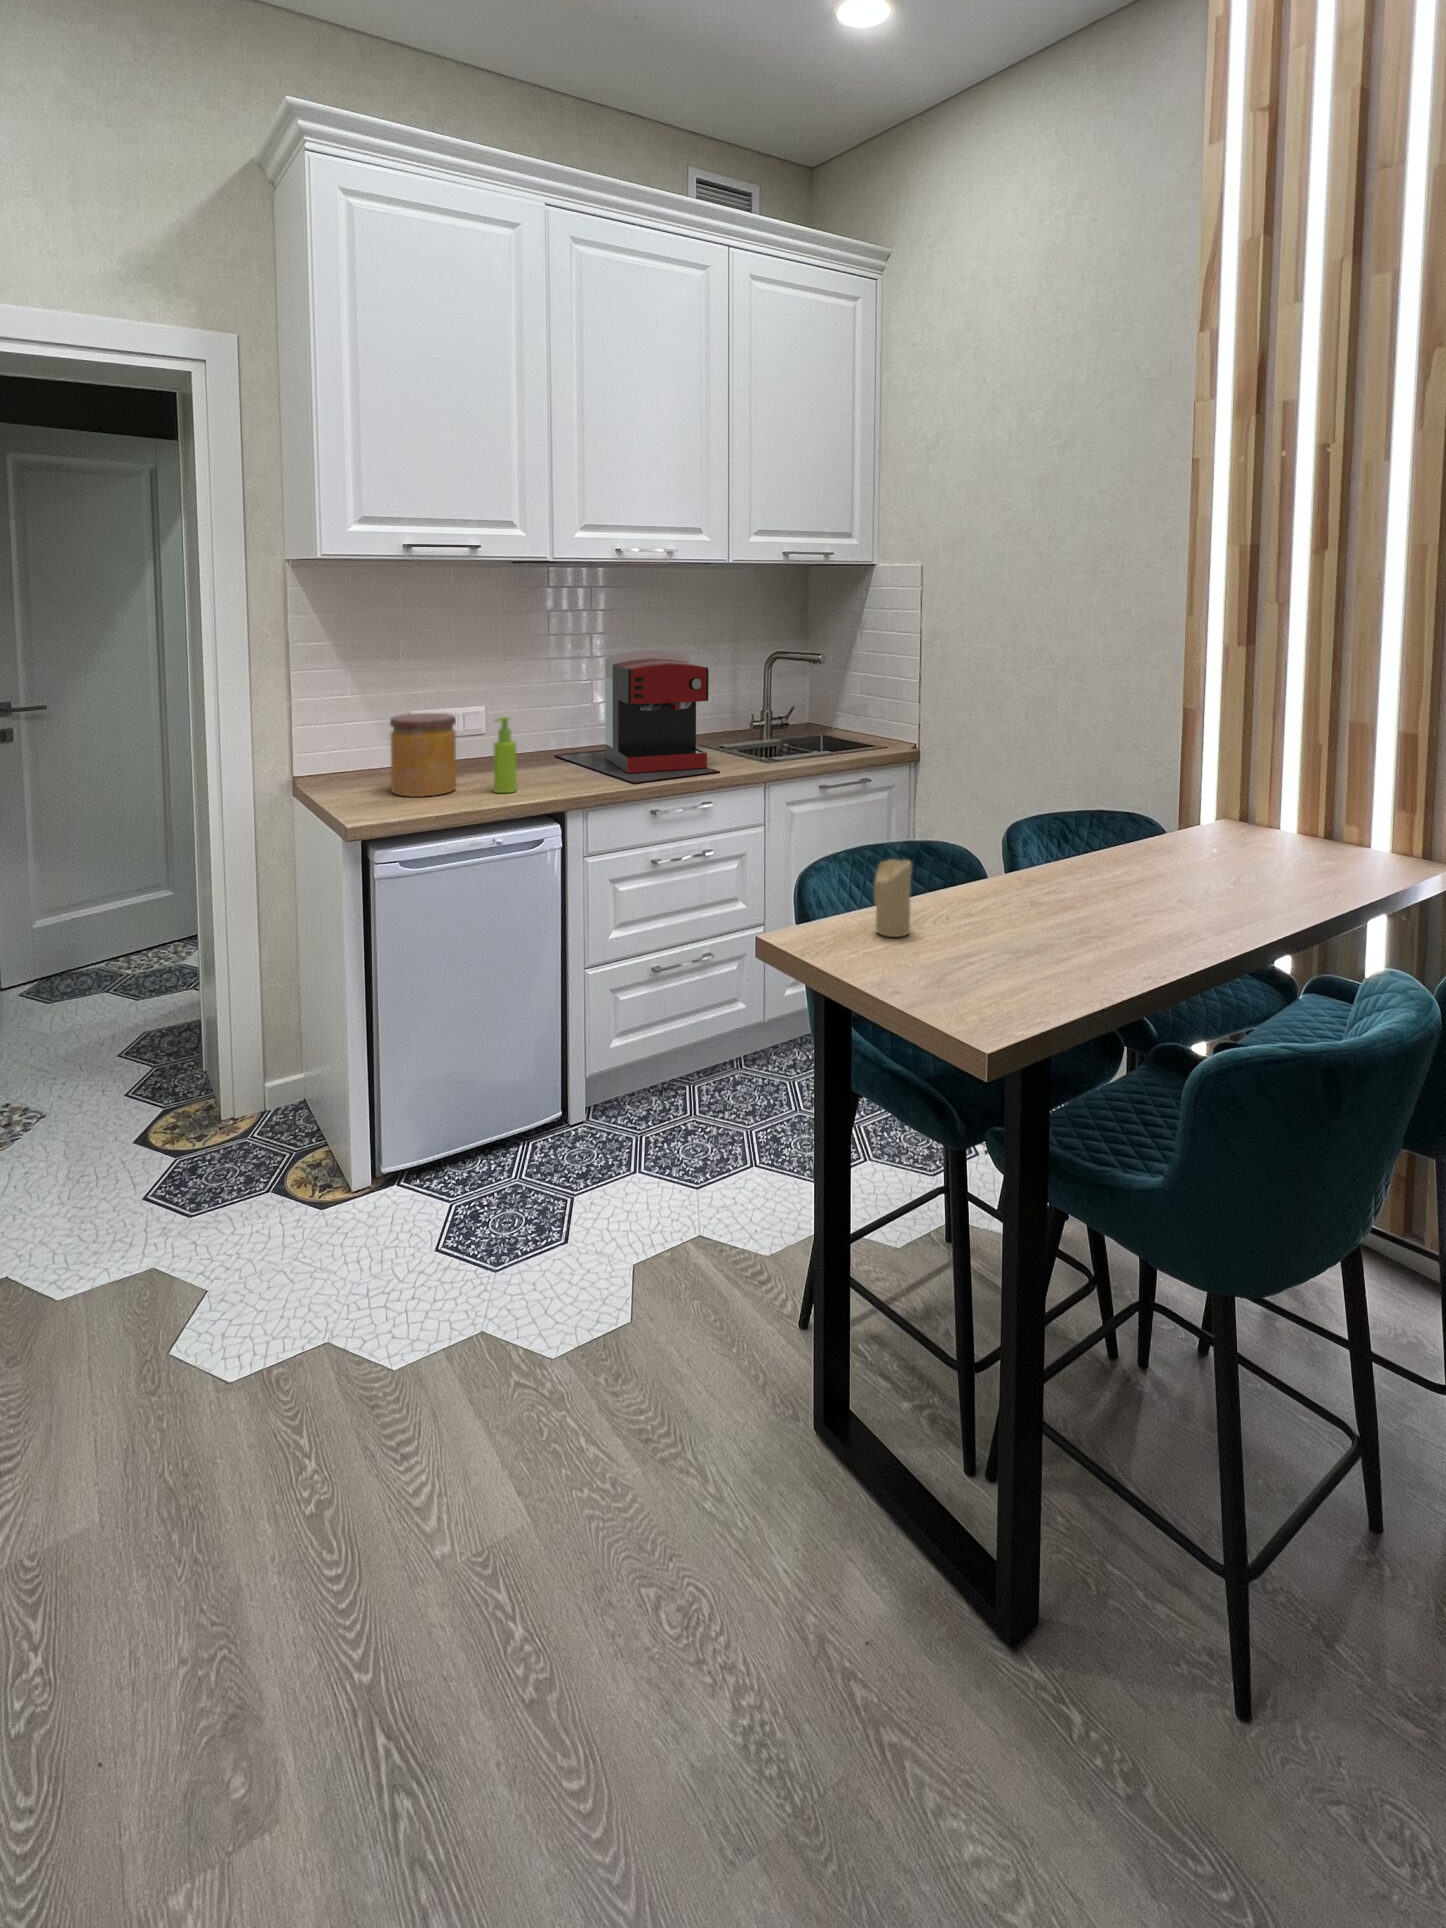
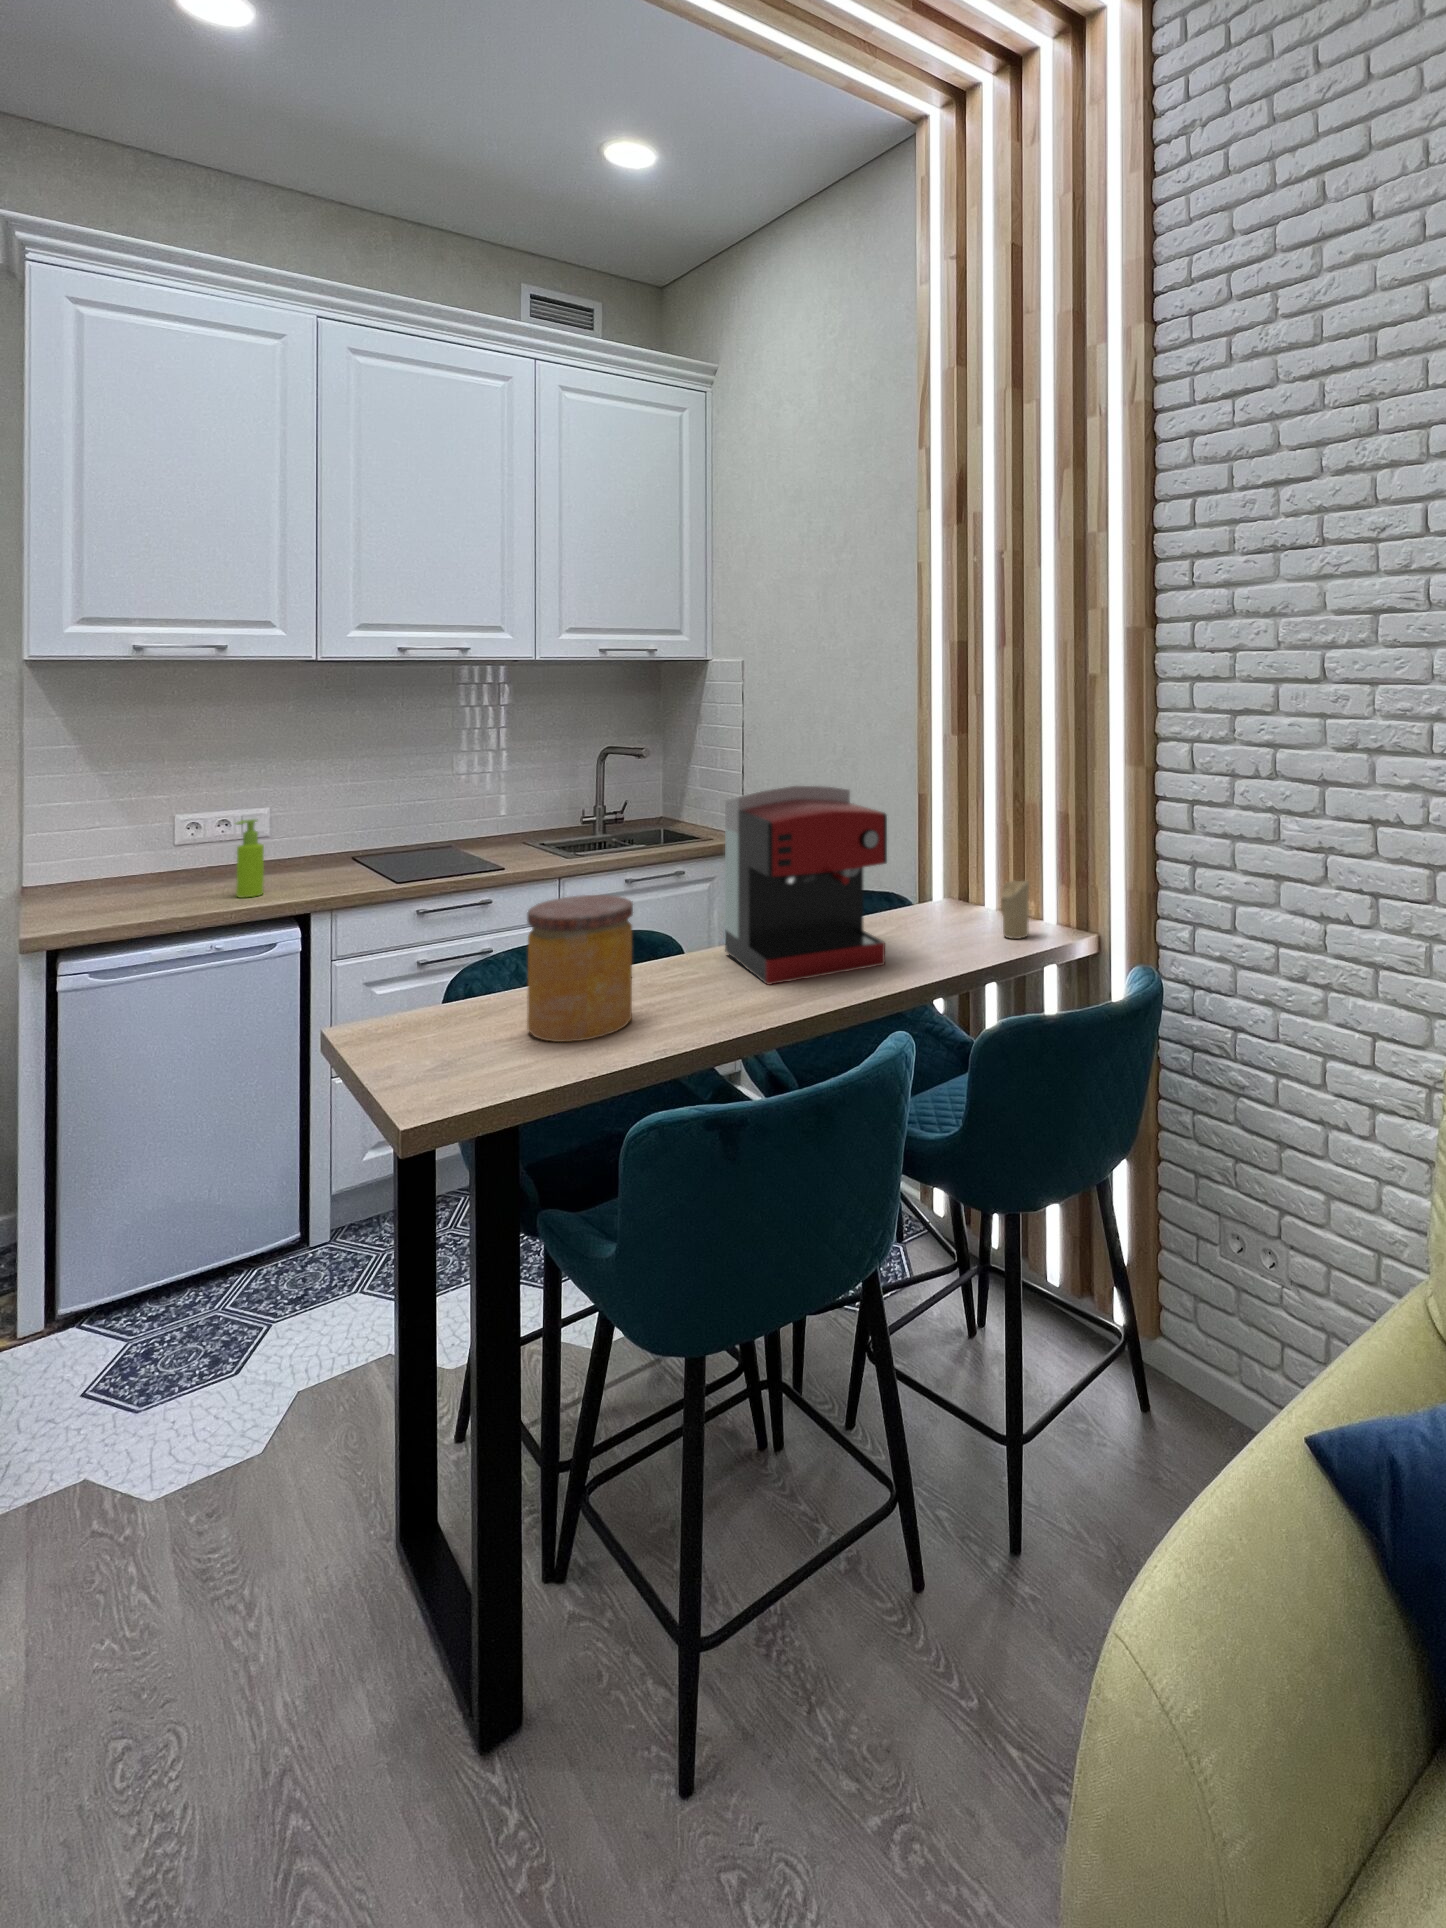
coffee maker: present [605,649,709,773] -> present [725,786,887,985]
jar: present [390,713,456,797] -> present [527,895,633,1042]
candle: present [874,859,912,937] -> present [1001,881,1029,939]

